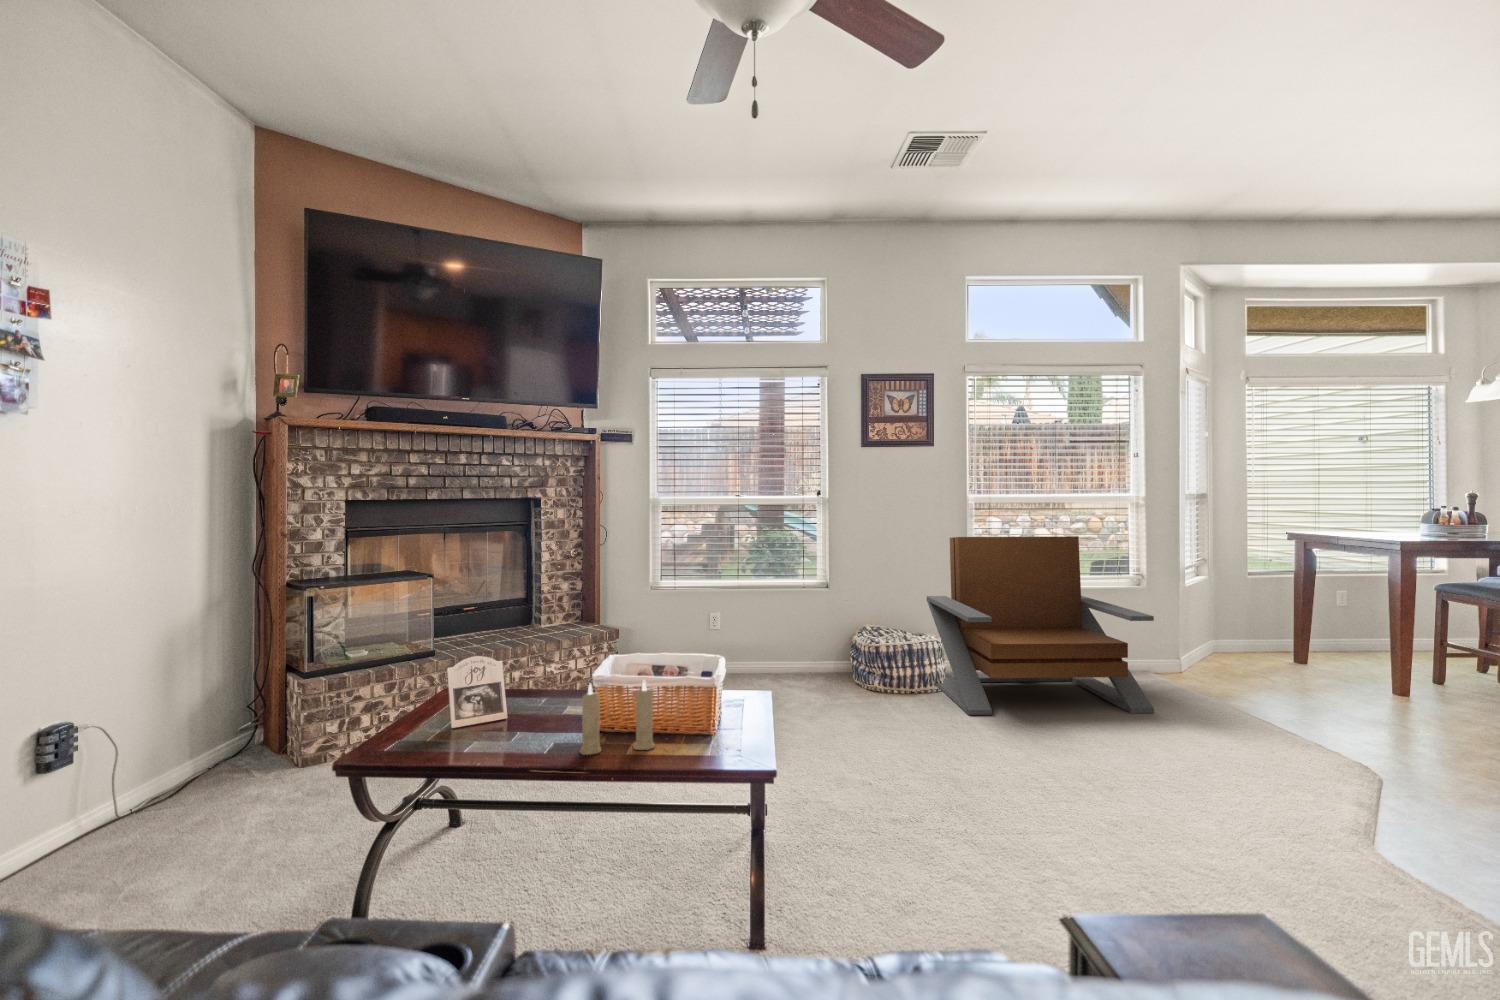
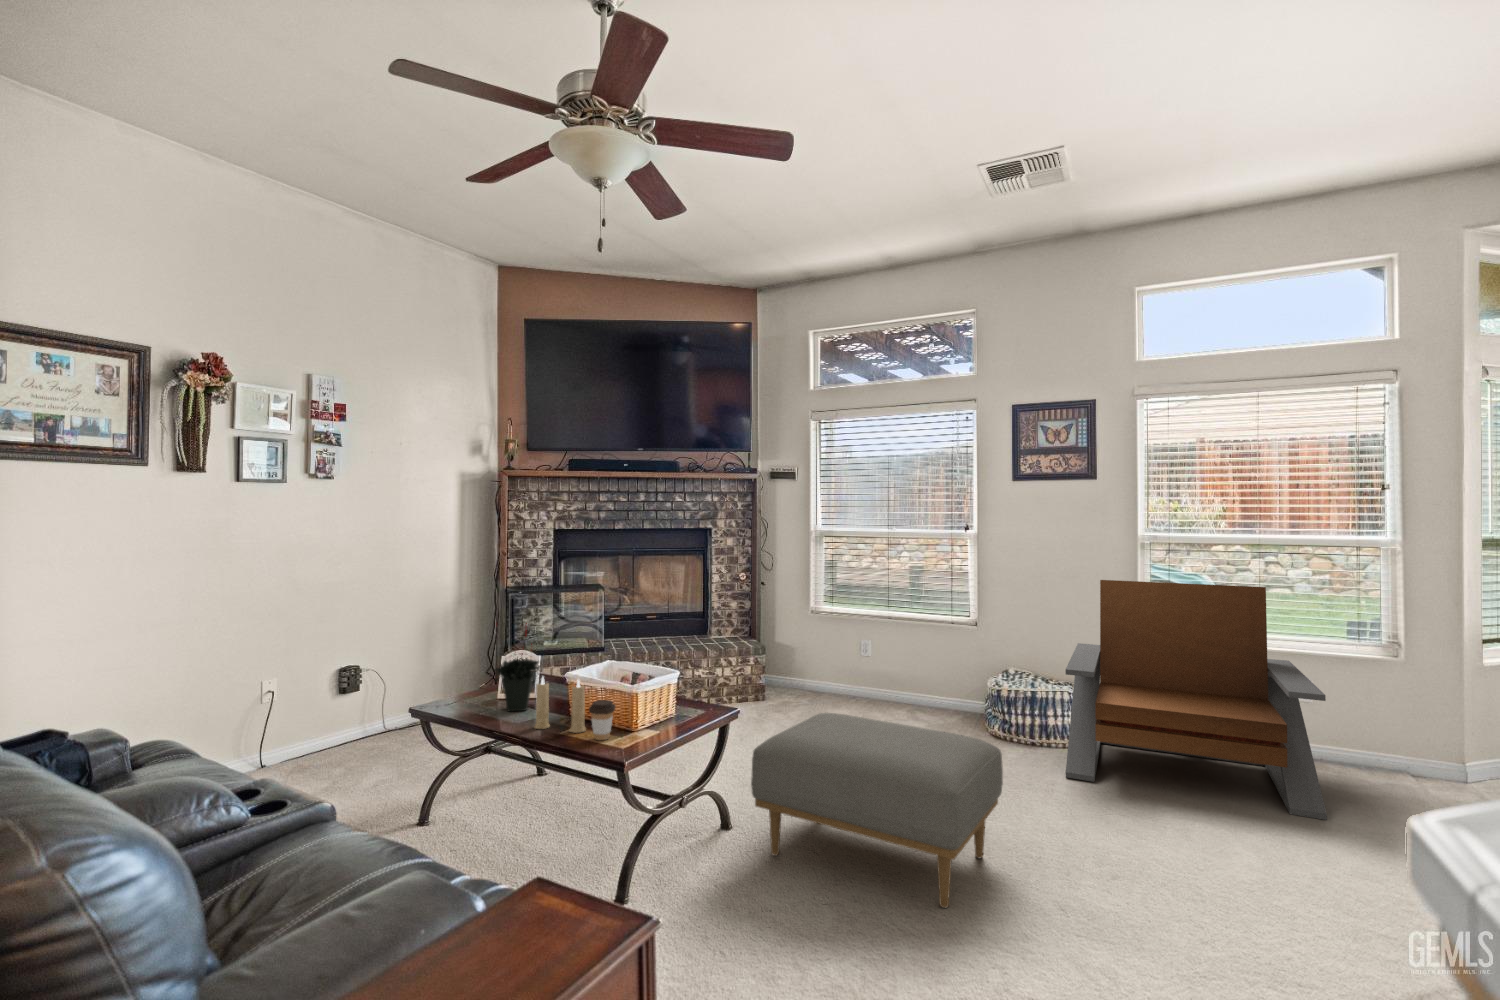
potted plant: none [472,614,543,741] -> present [495,623,540,711]
ottoman: none [818,684,1065,850] -> present [751,713,1003,908]
coffee cup: none [676,701,708,752] -> present [589,700,615,740]

